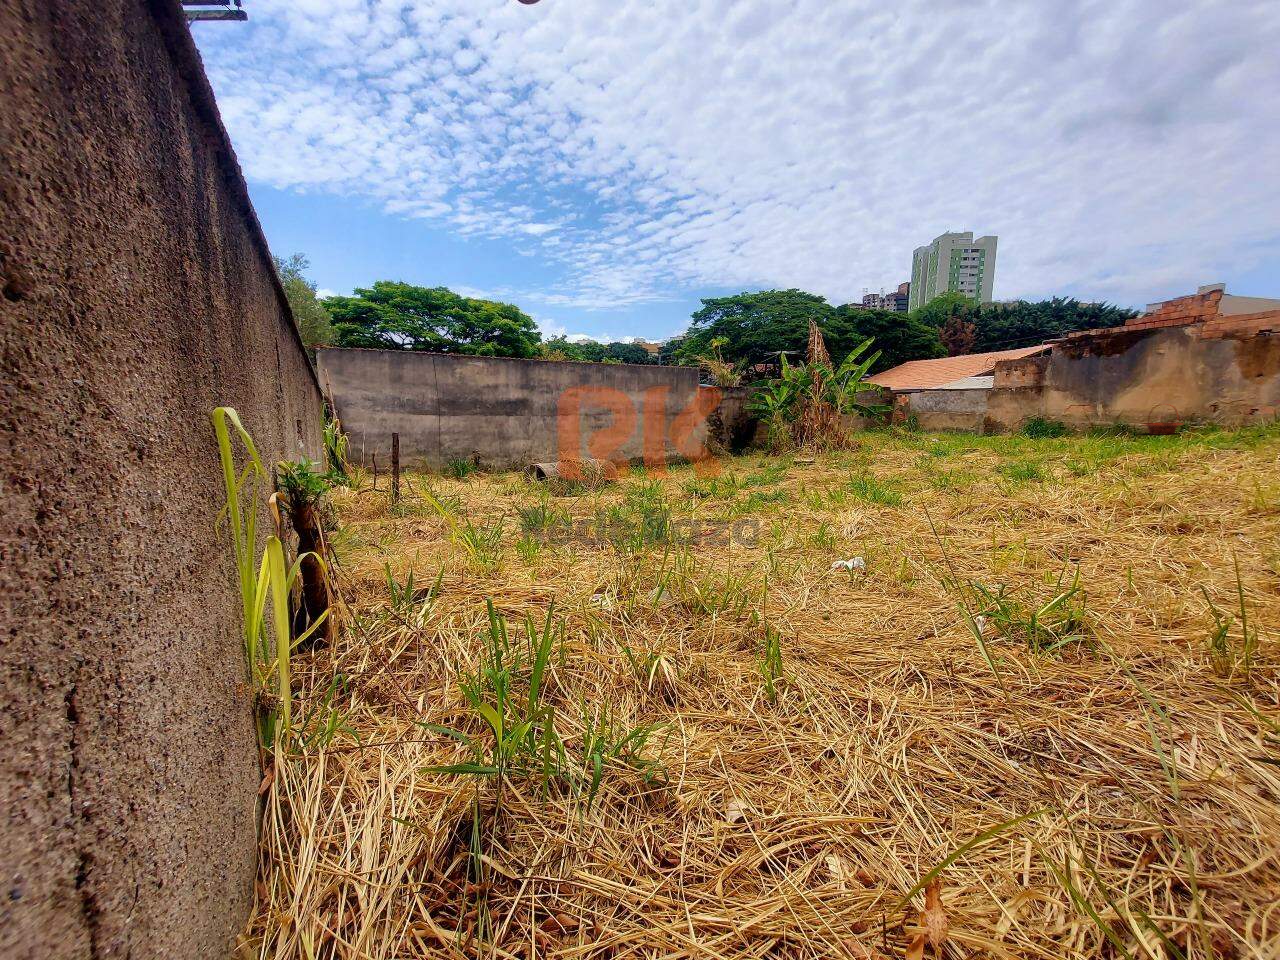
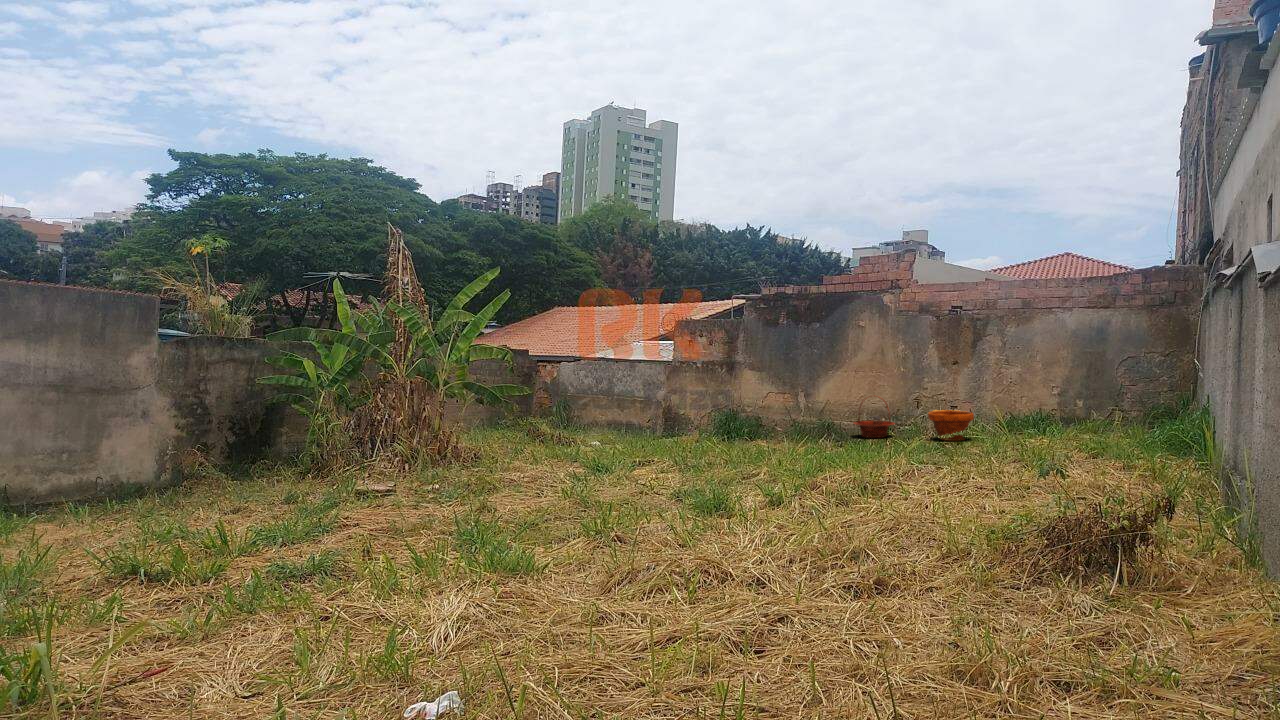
planter: none [1216,412,1267,435] -> present [928,410,974,441]

